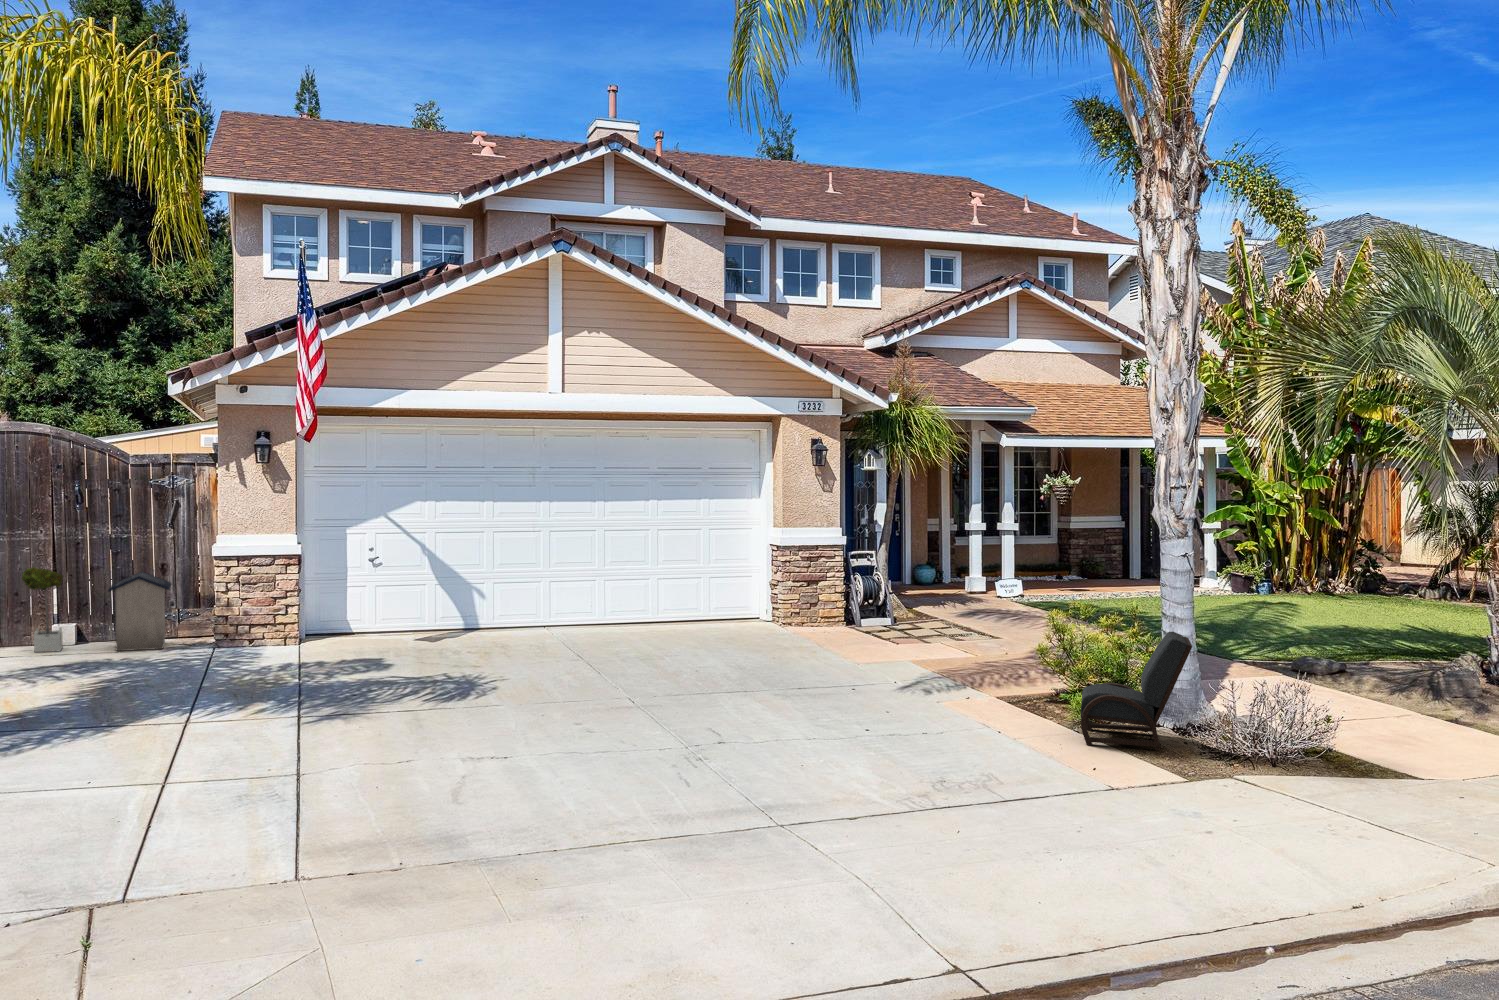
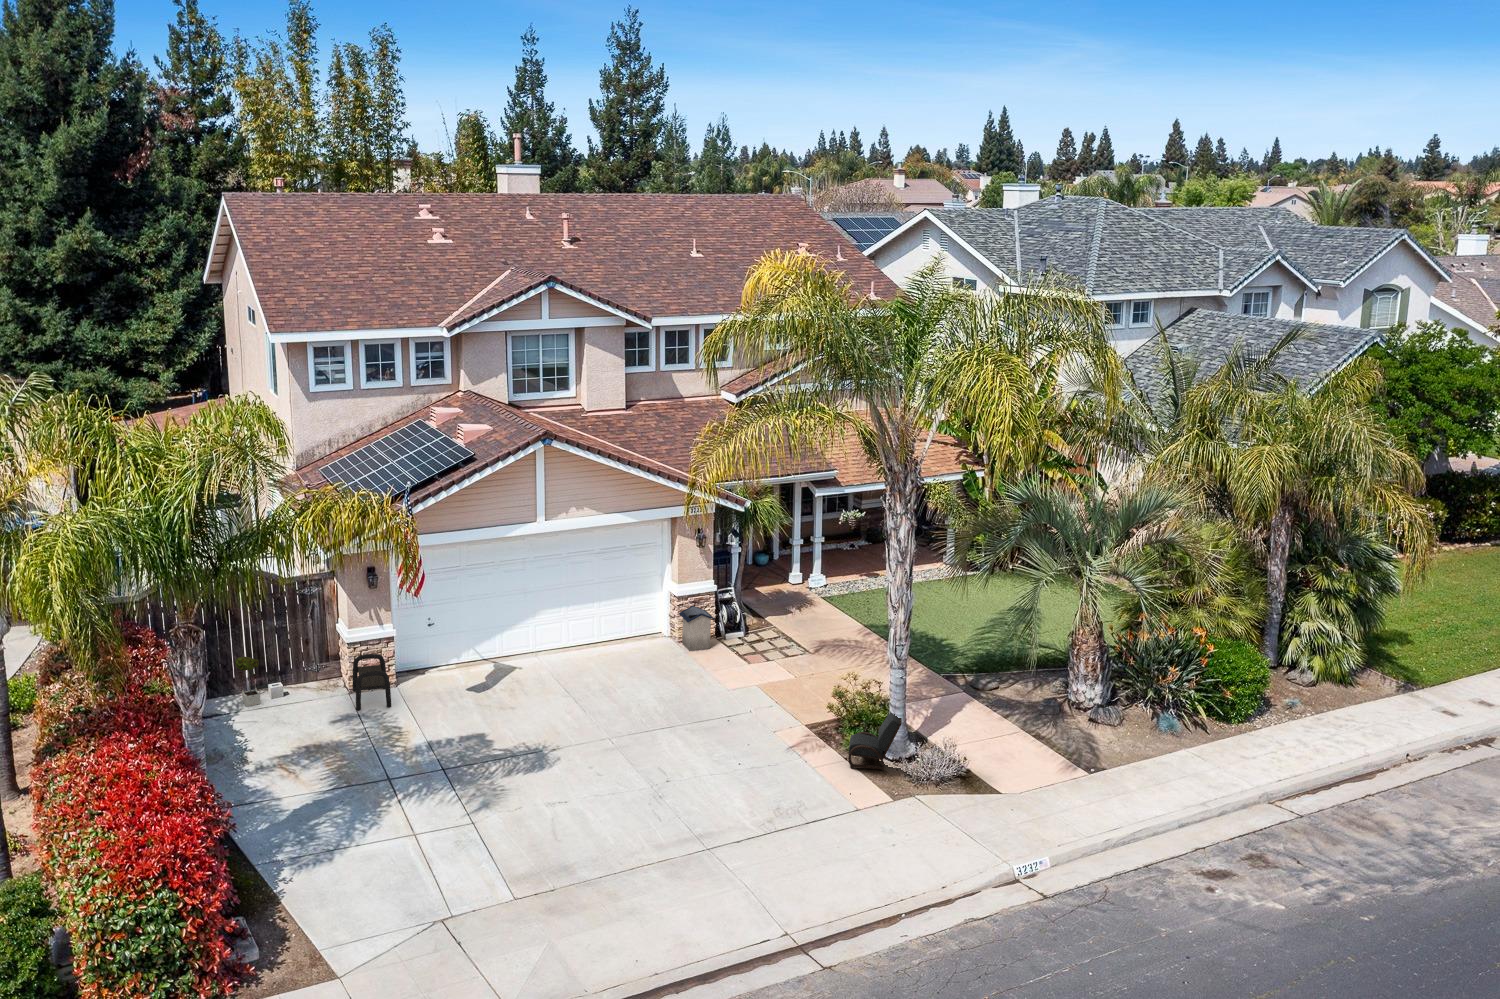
trash can: present [108,572,171,651] -> present [679,606,715,651]
bench: none [205,583,281,661] -> present [353,654,391,710]

